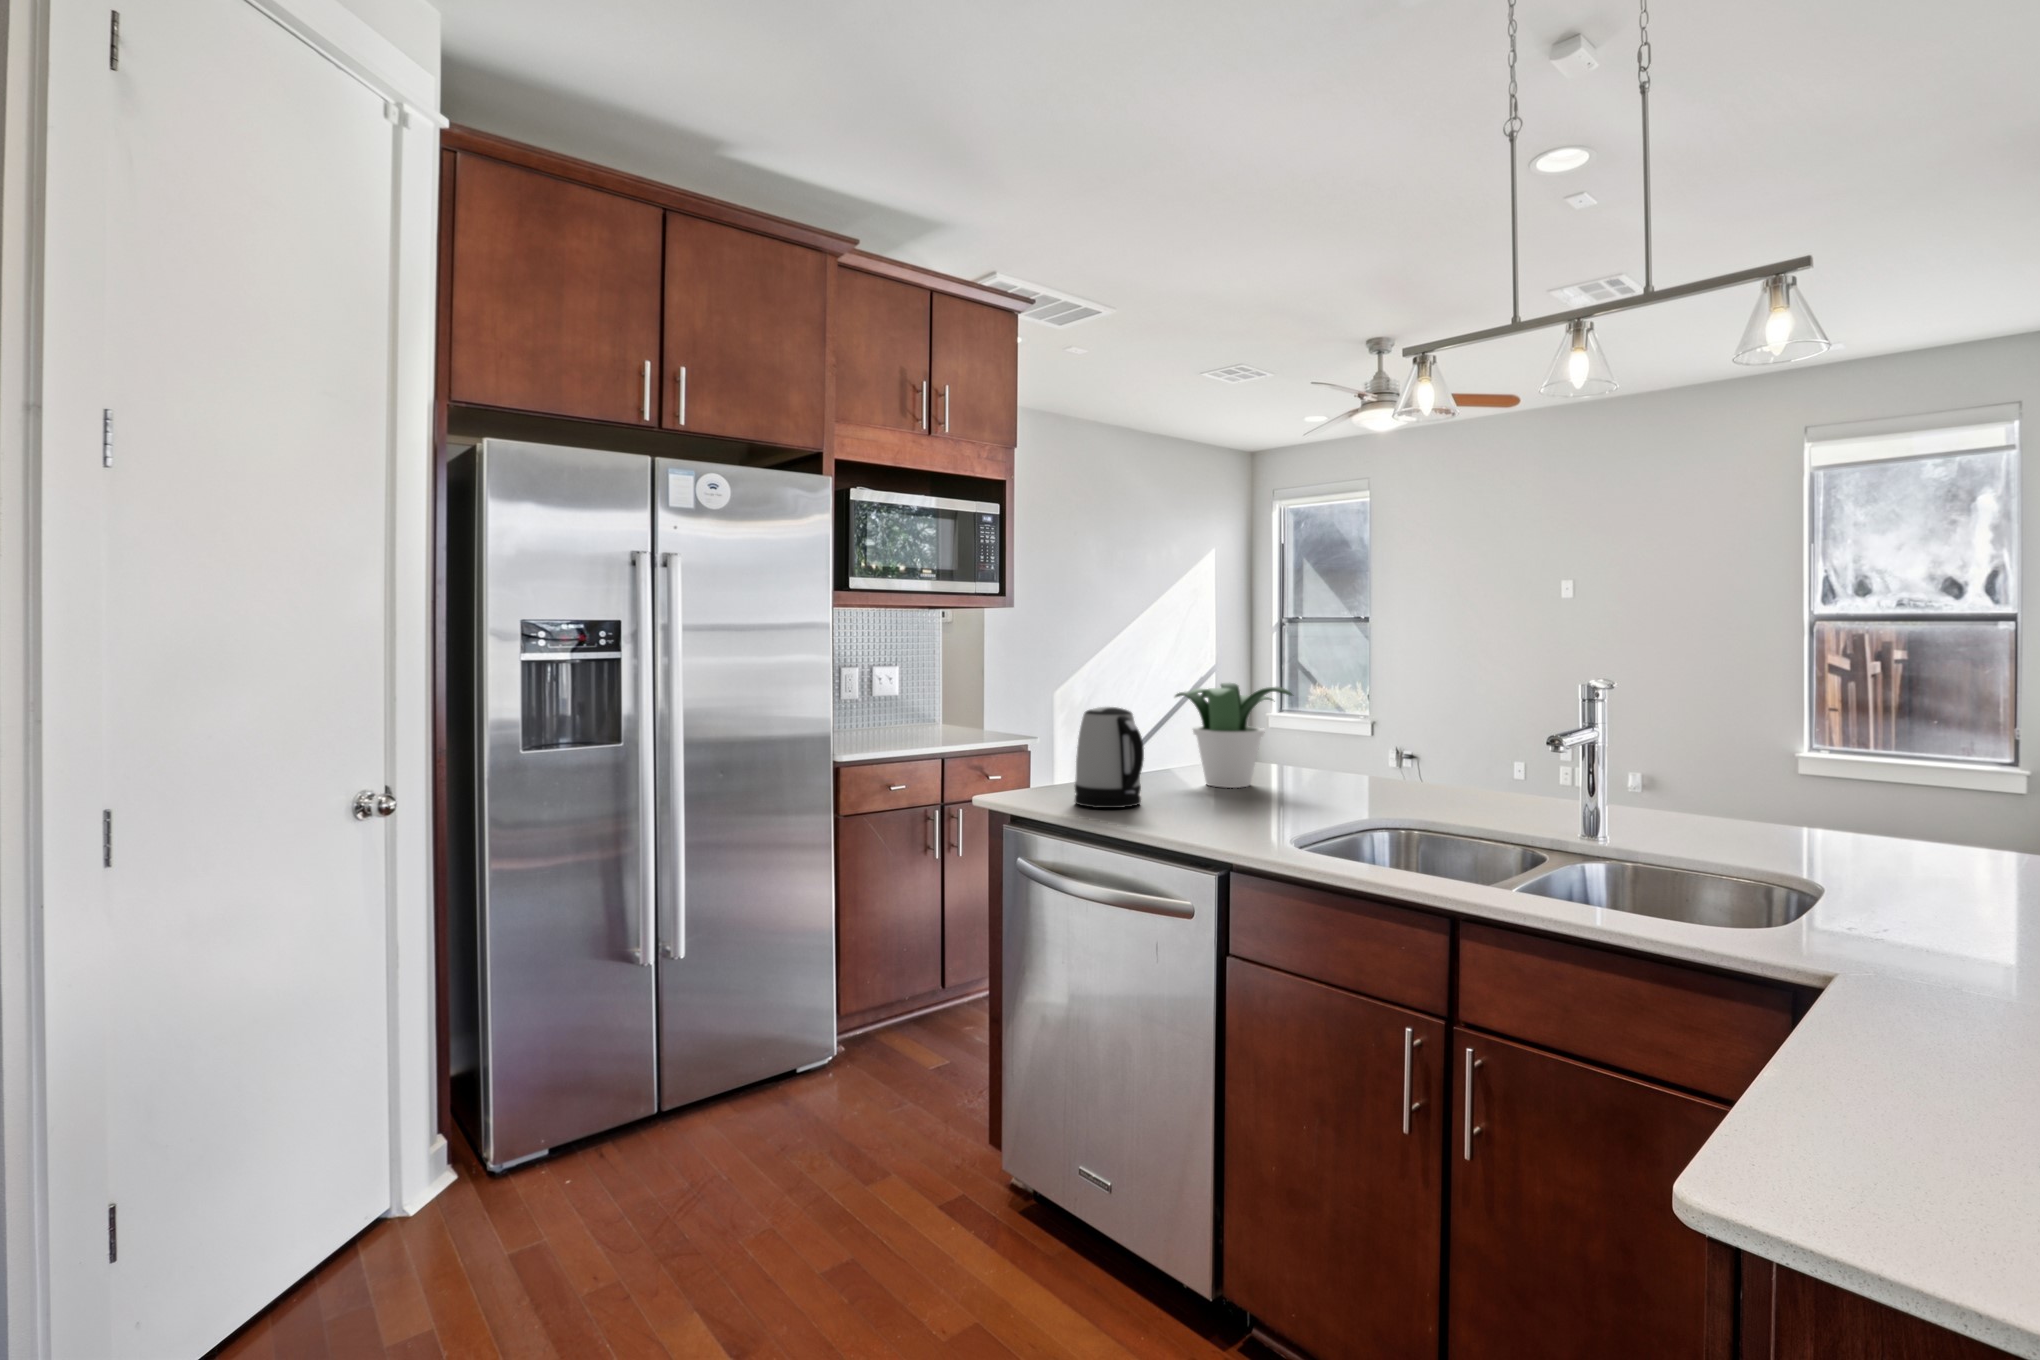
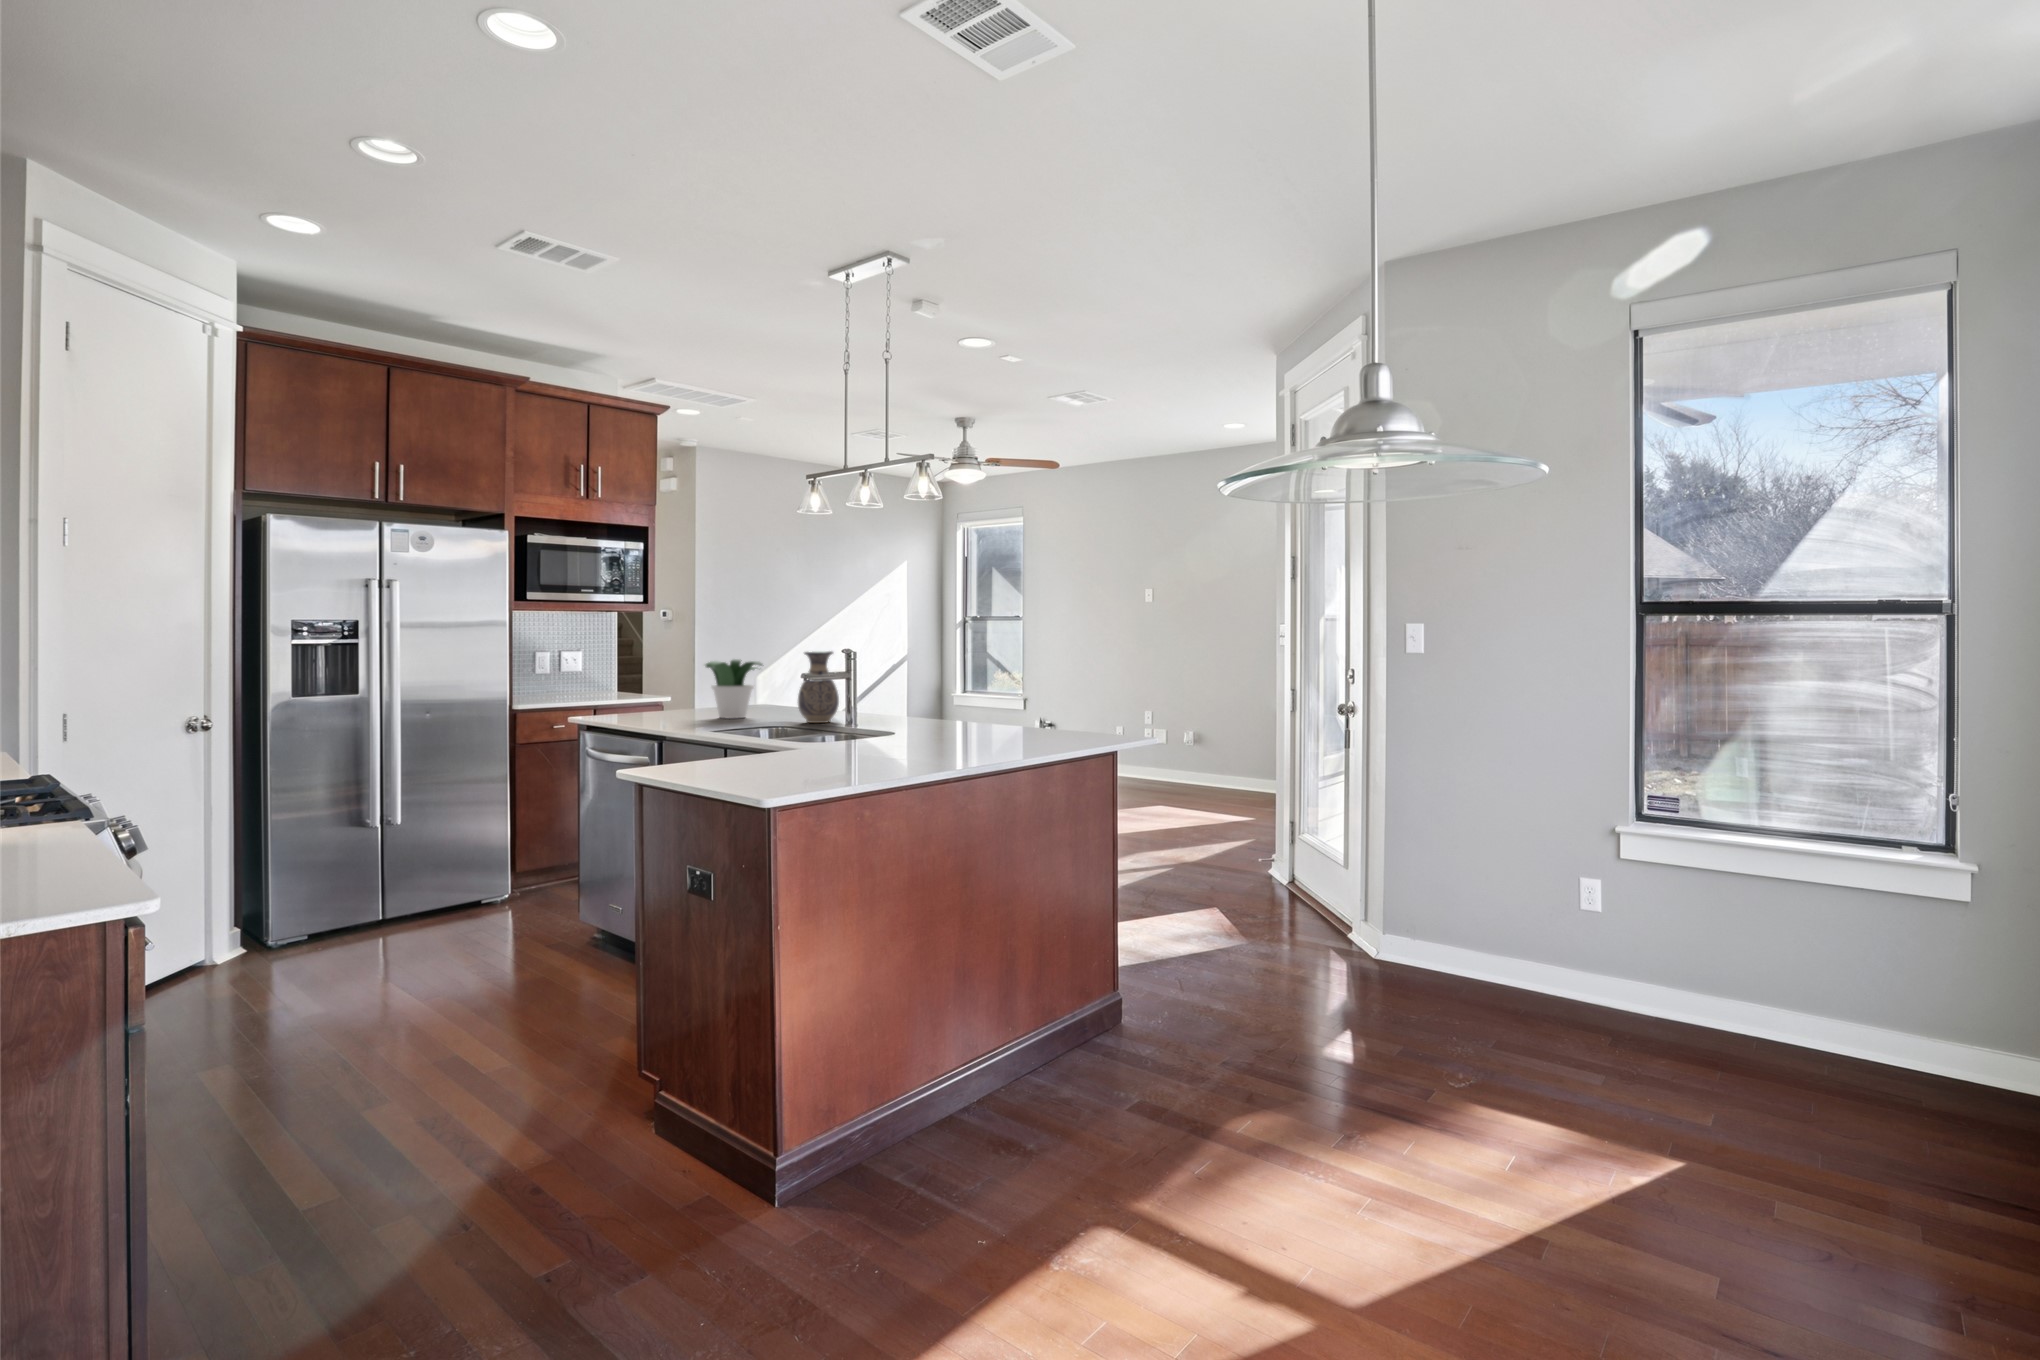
vase: none [1376,670,1454,804] -> present [798,651,839,723]
kettle: present [1075,707,1144,808] -> none [623,671,662,726]

